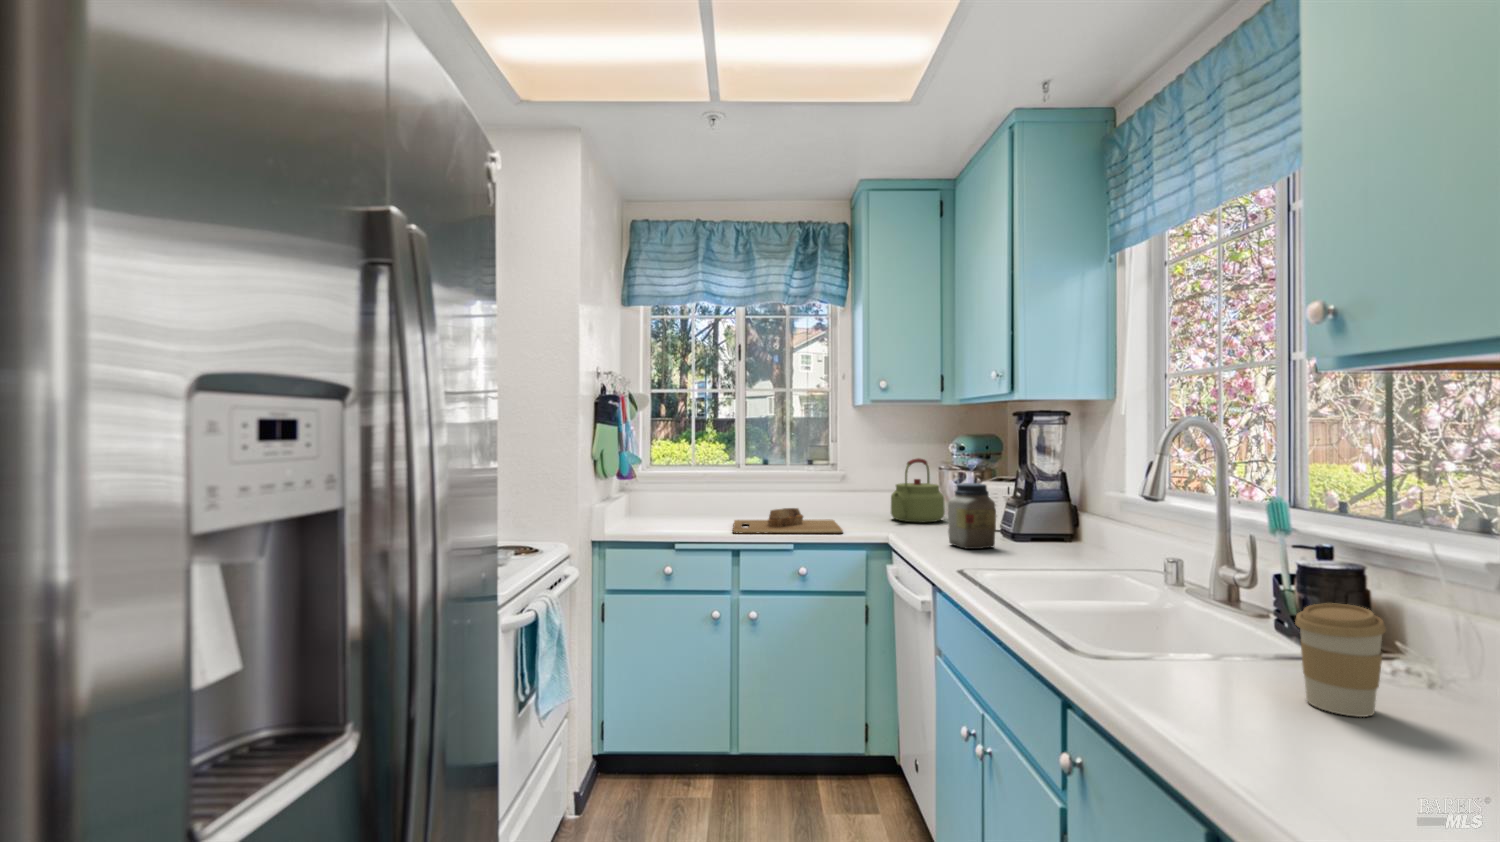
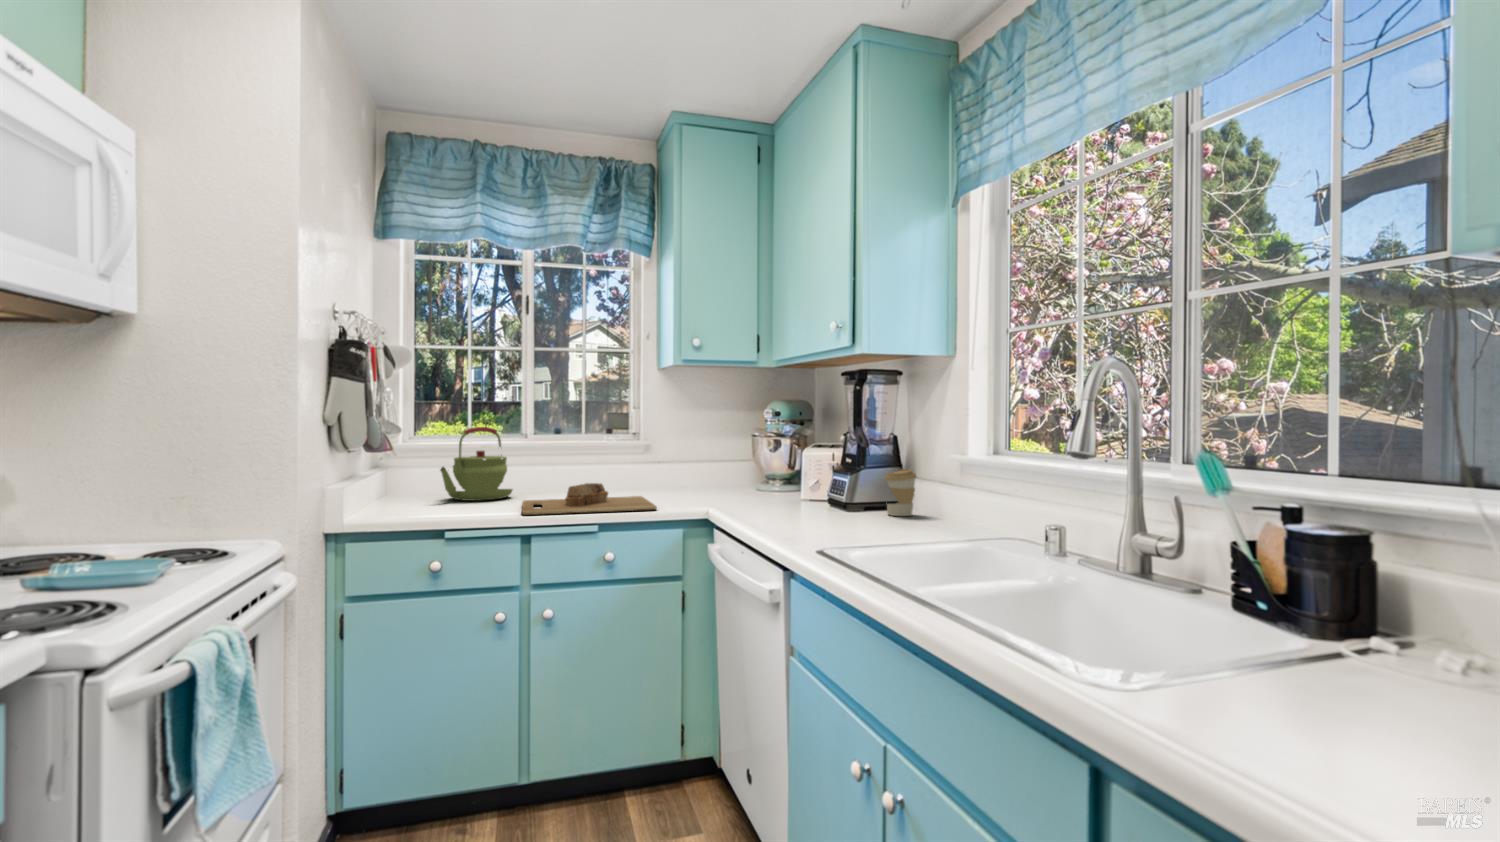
kettle: present [891,458,945,523] -> present [440,427,512,501]
jar: present [948,483,996,549] -> none [778,447,830,520]
coffee cup: present [1295,603,1386,717] -> present [885,469,916,516]

